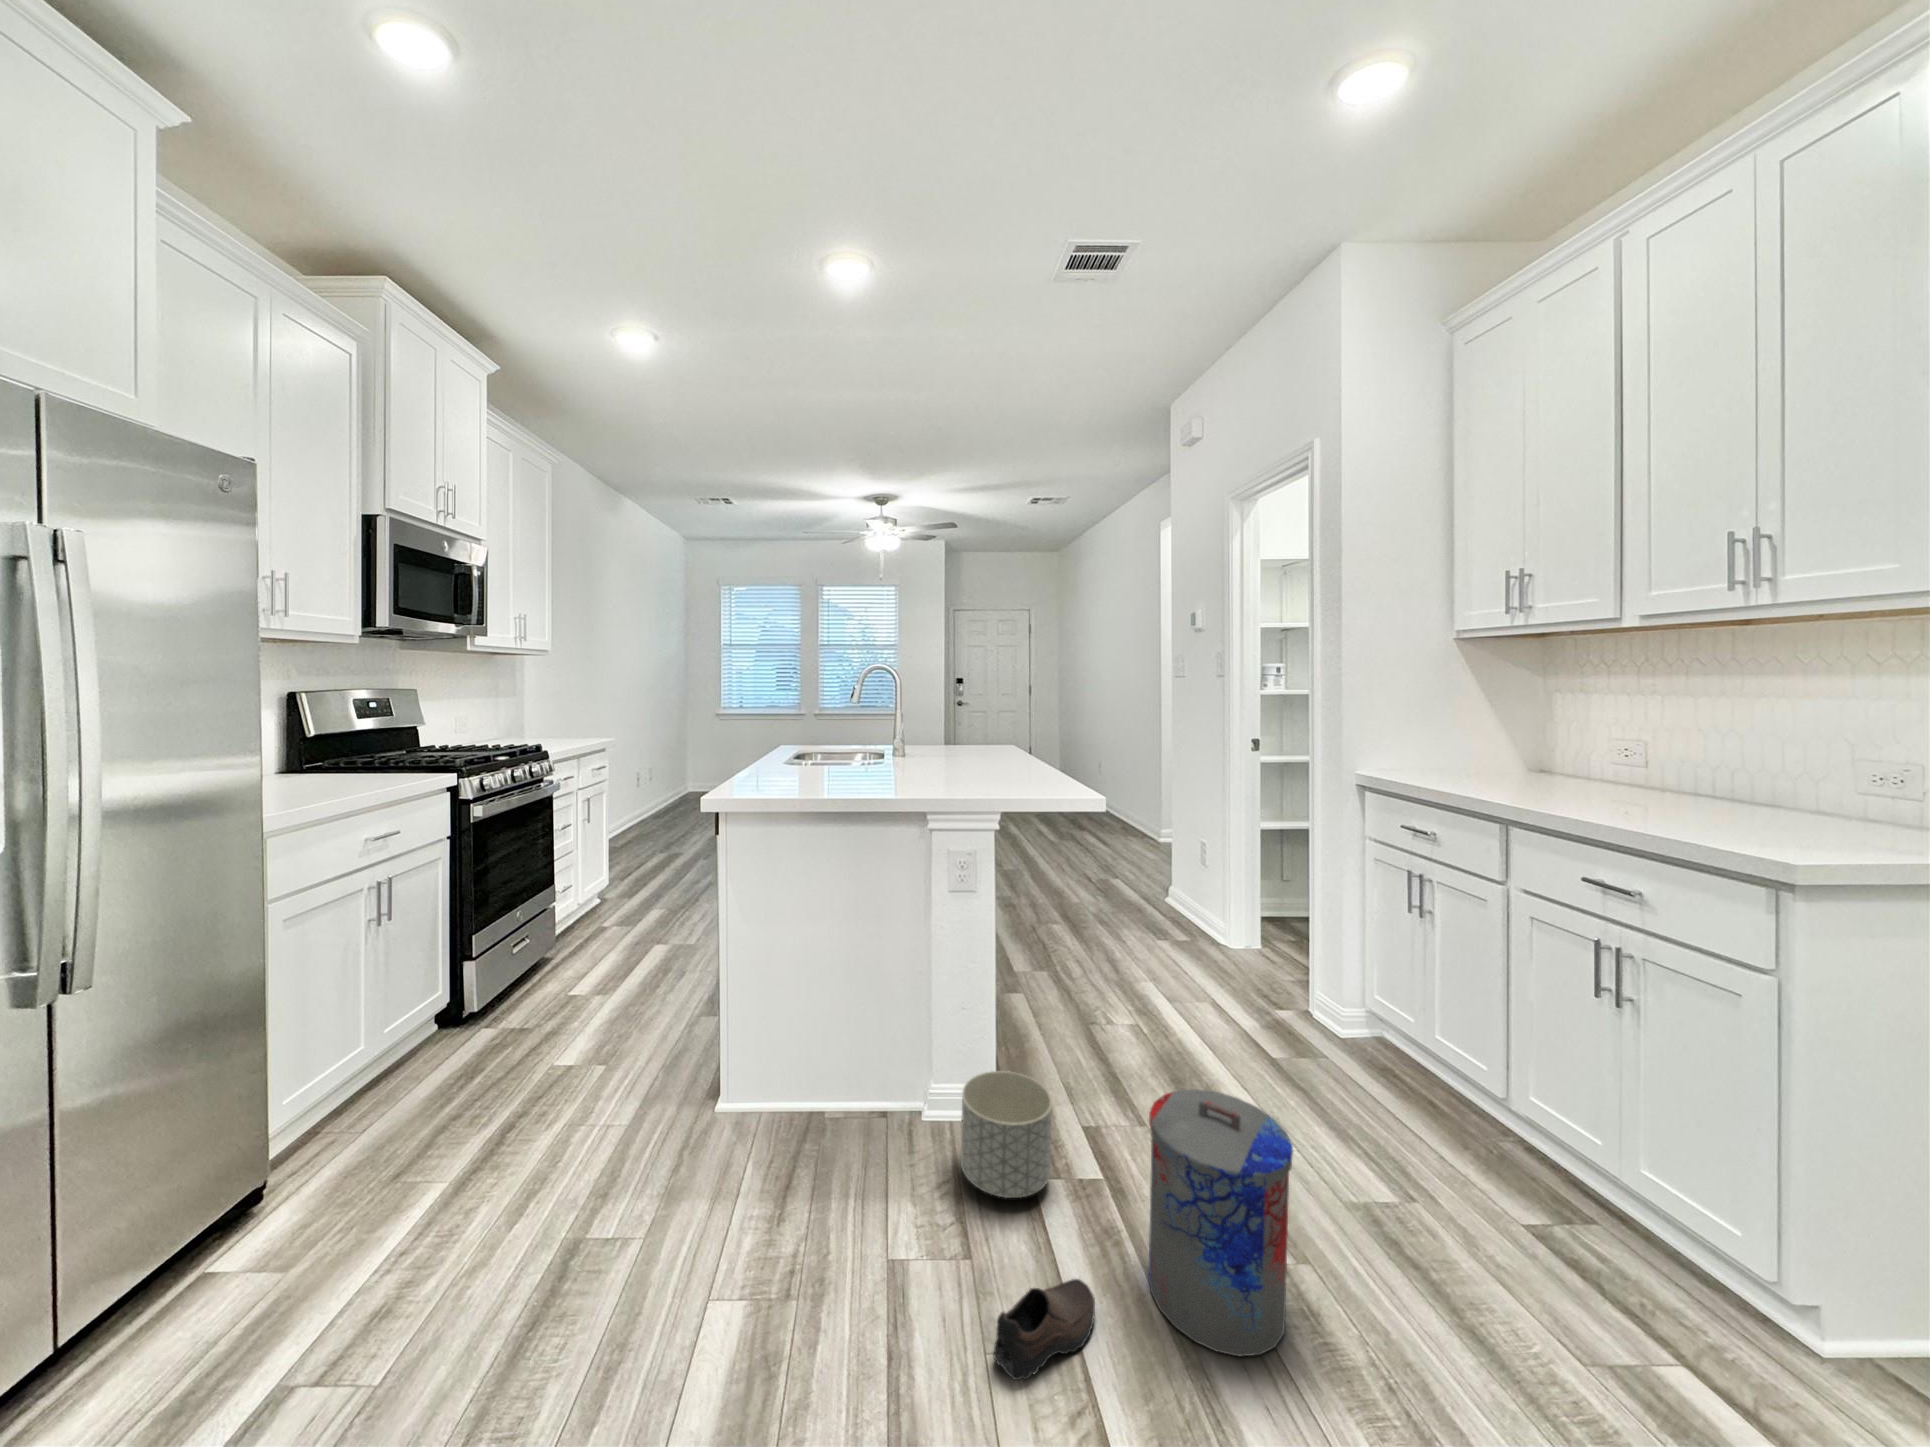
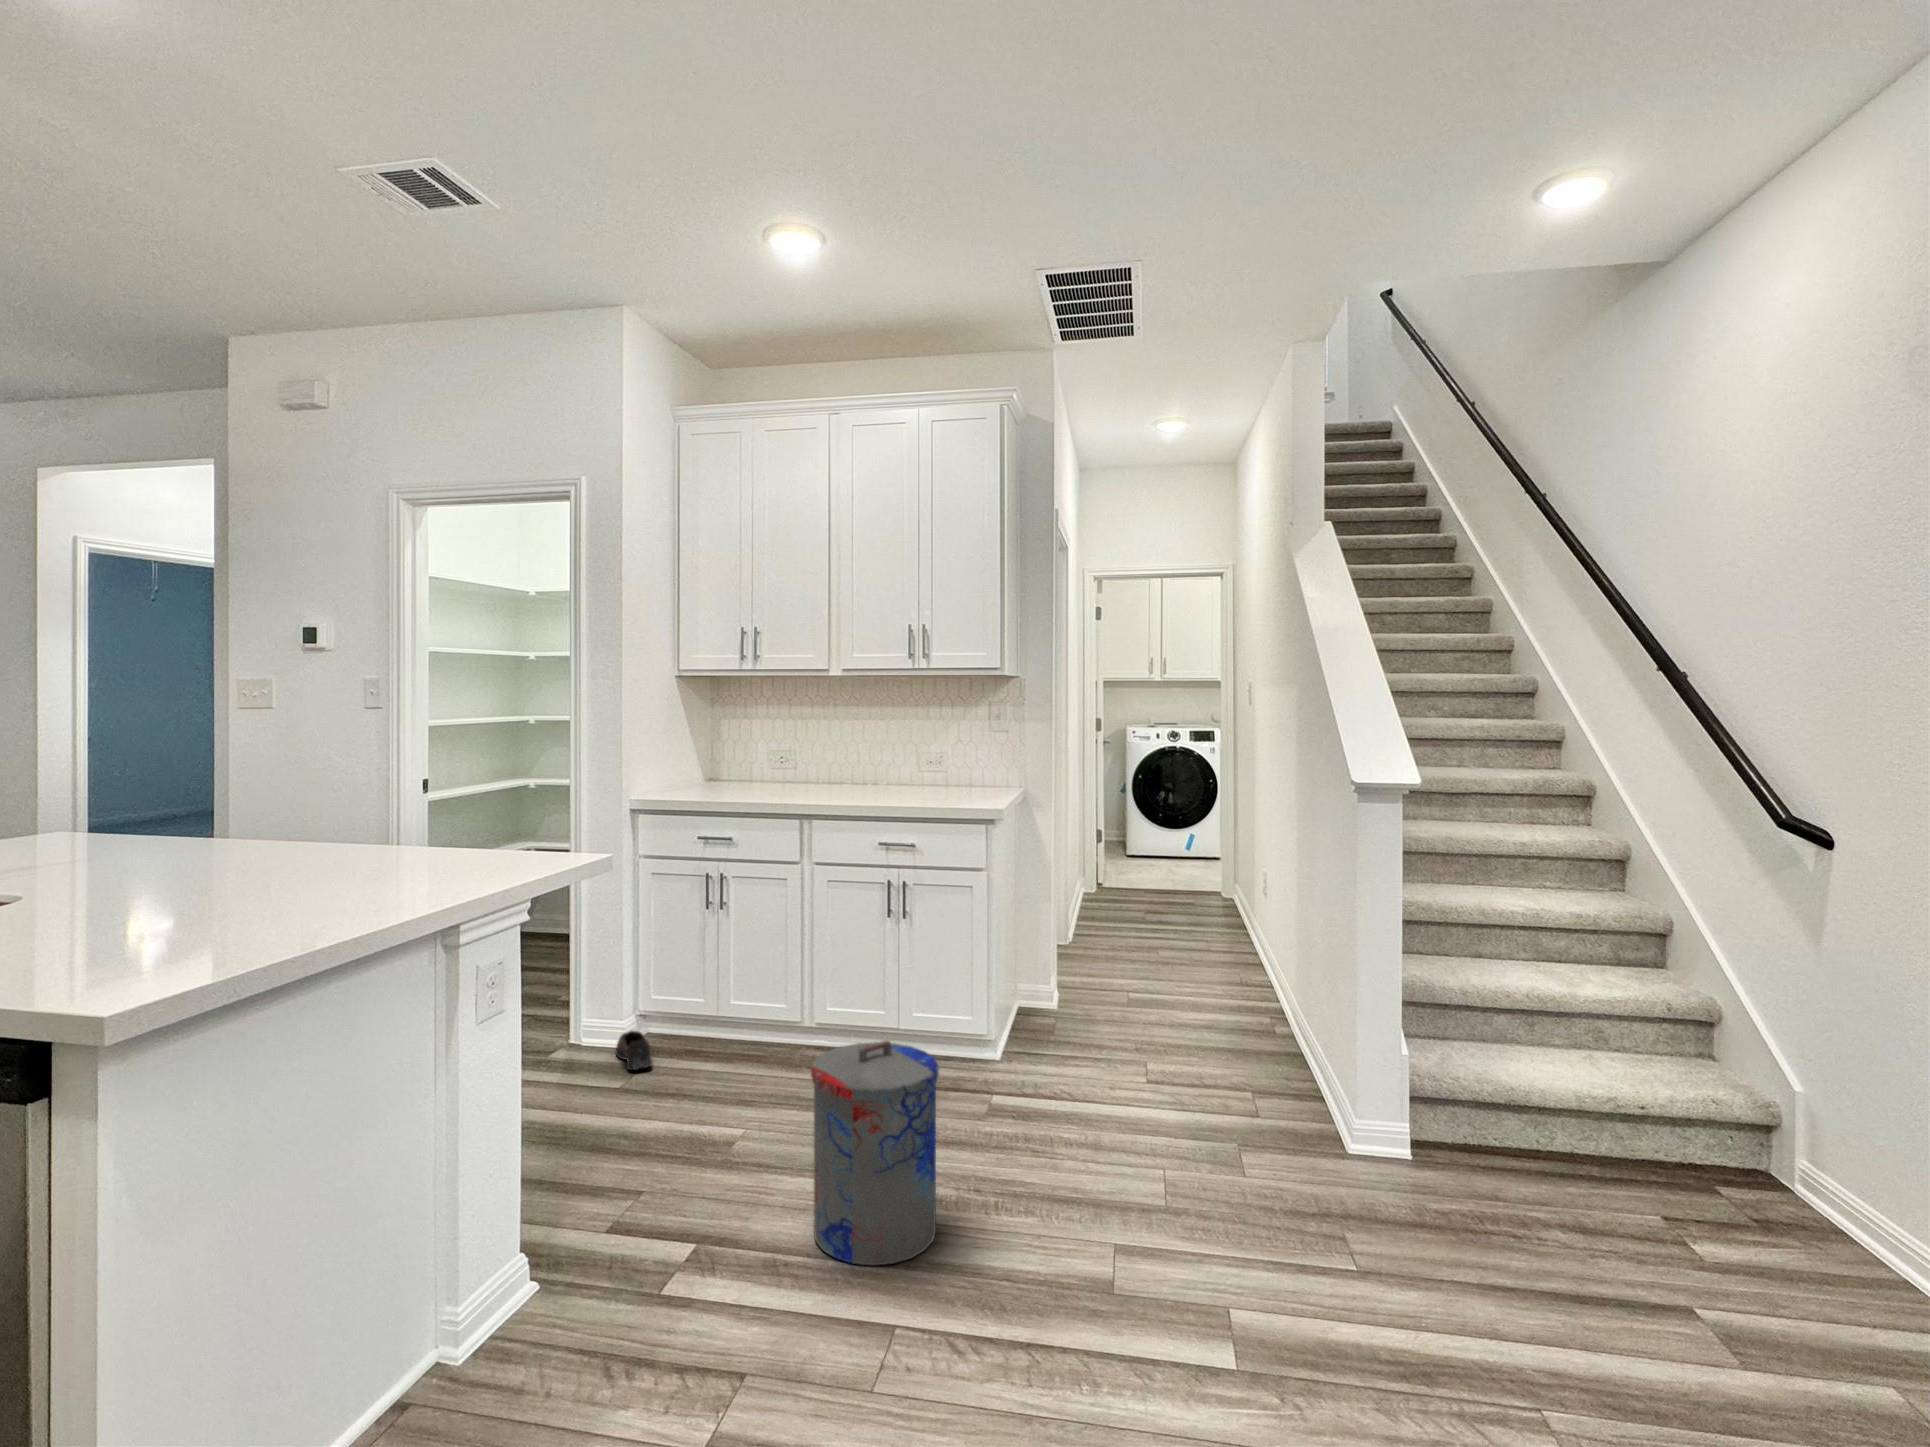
planter: present [961,1071,1052,1198] -> none [581,1172,707,1334]
shoe: present [993,1279,1095,1380] -> present [616,1031,652,1070]

